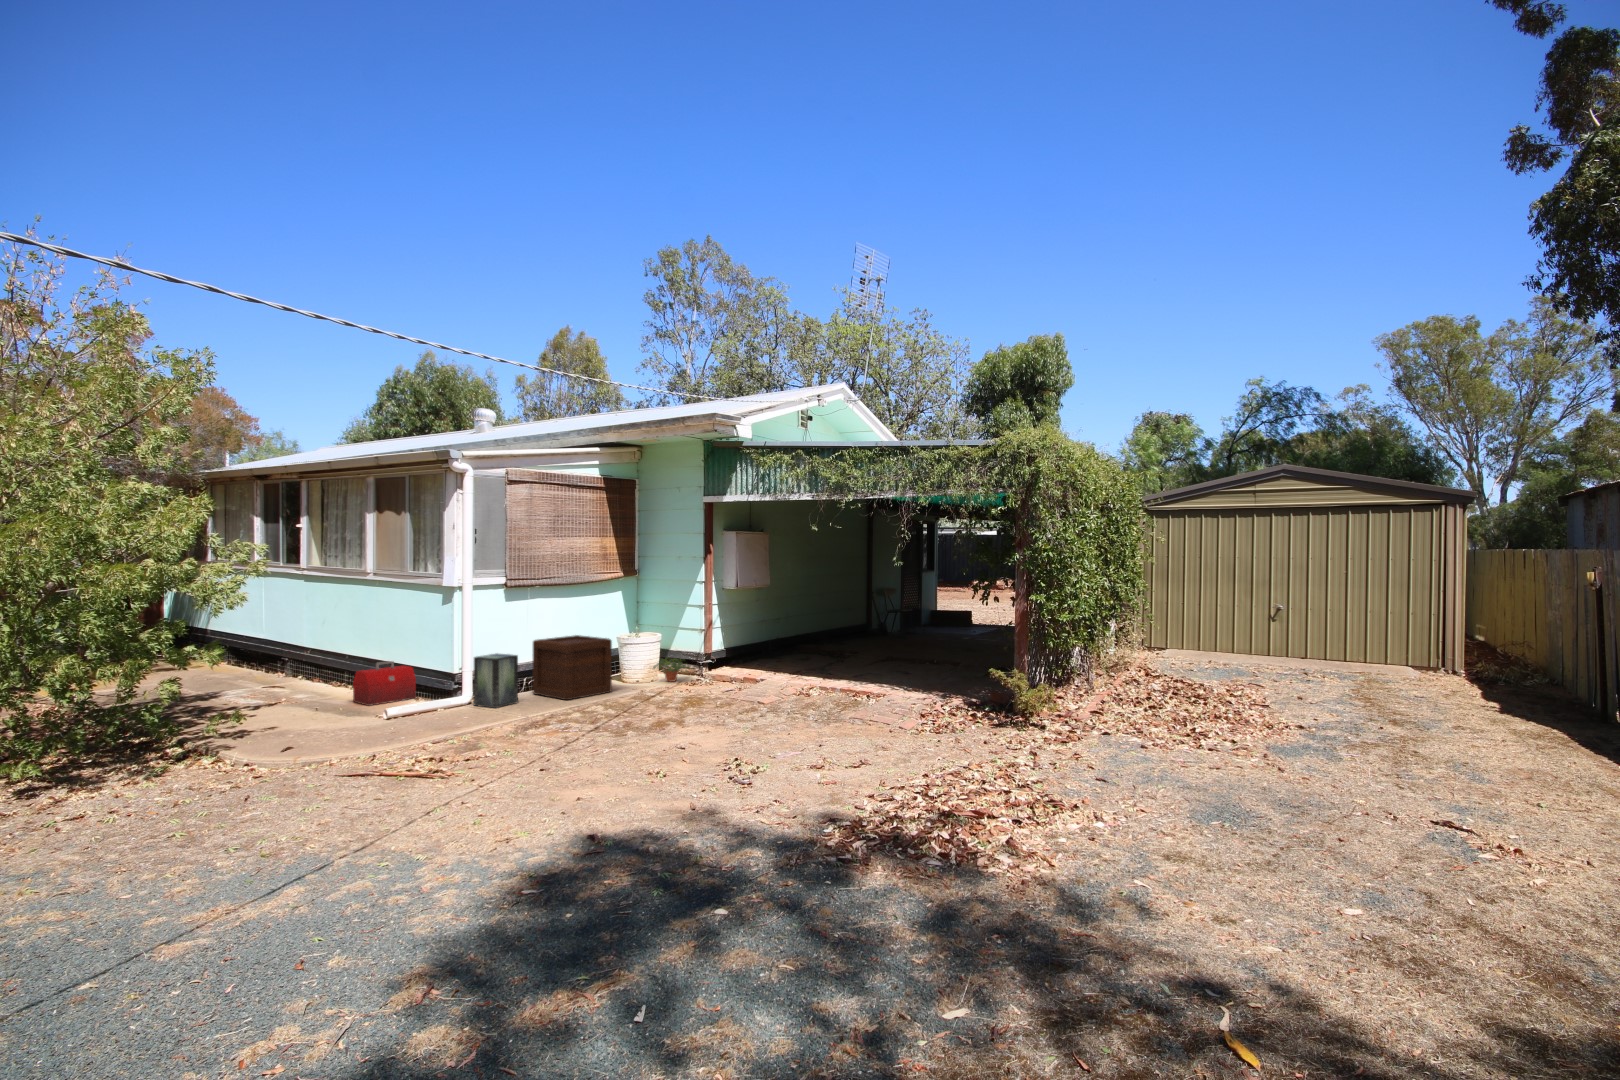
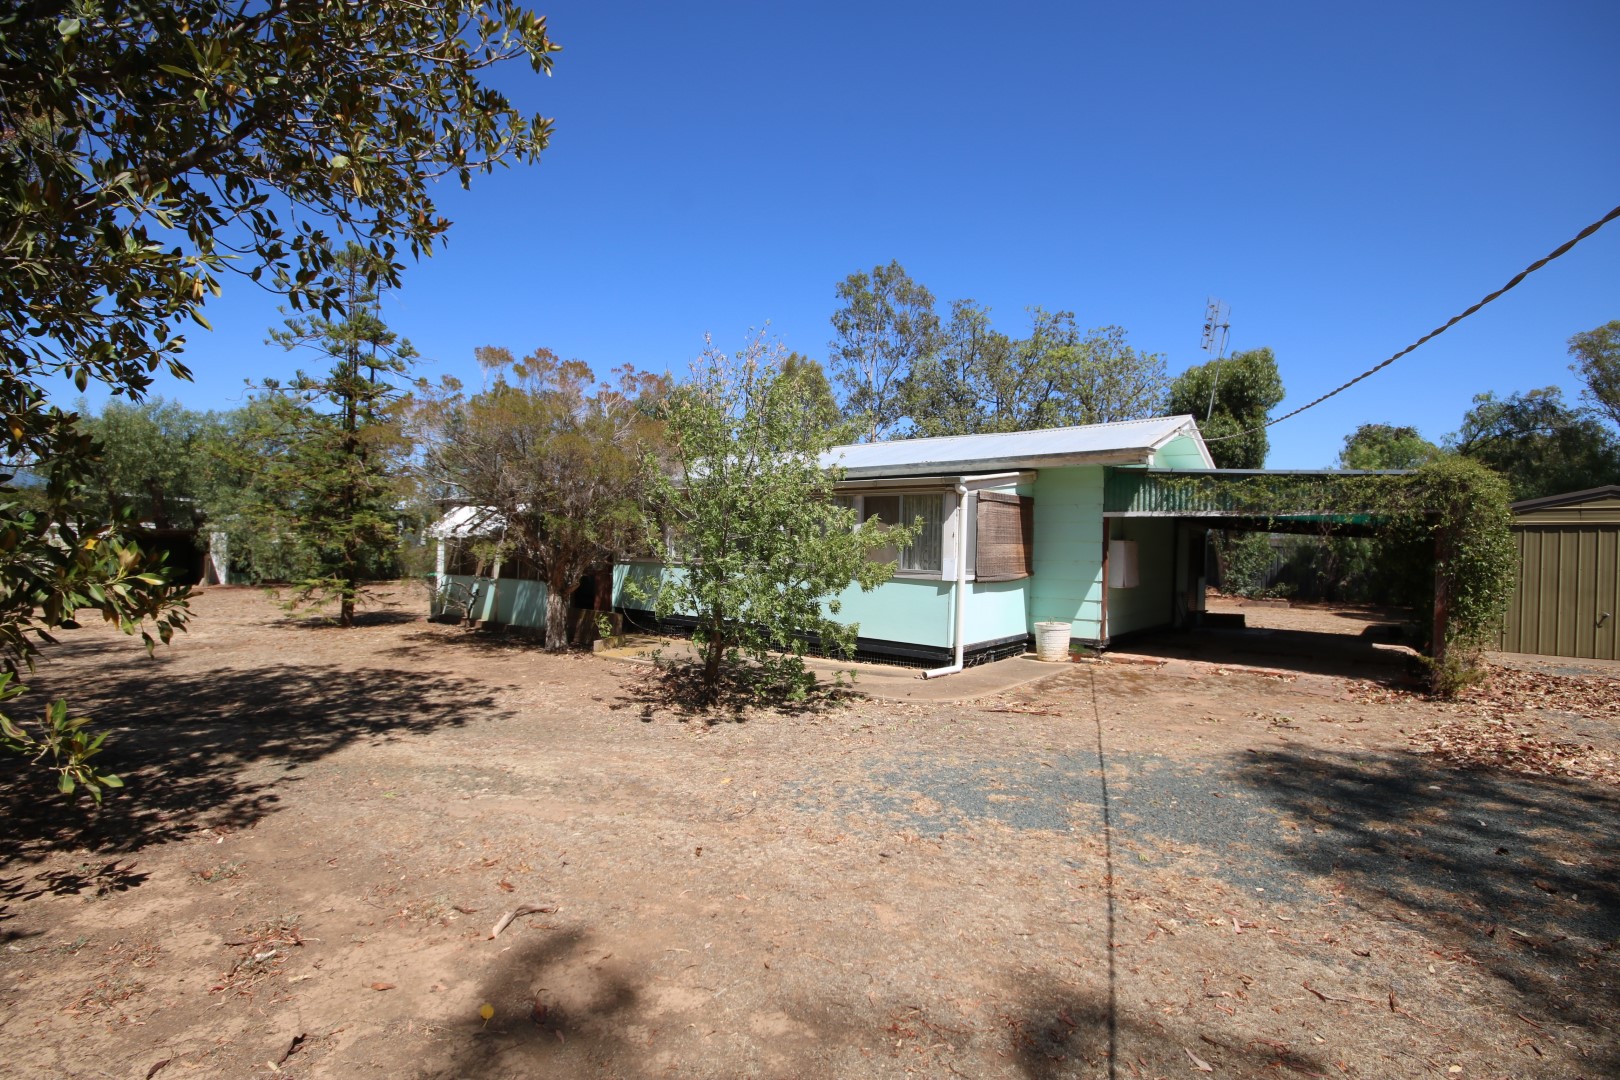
wooden crate: present [533,635,612,700] -> none [986,623,1047,672]
storage box: present [474,654,518,708] -> none [959,634,990,676]
toolbox: present [353,661,416,706] -> none [858,638,900,671]

